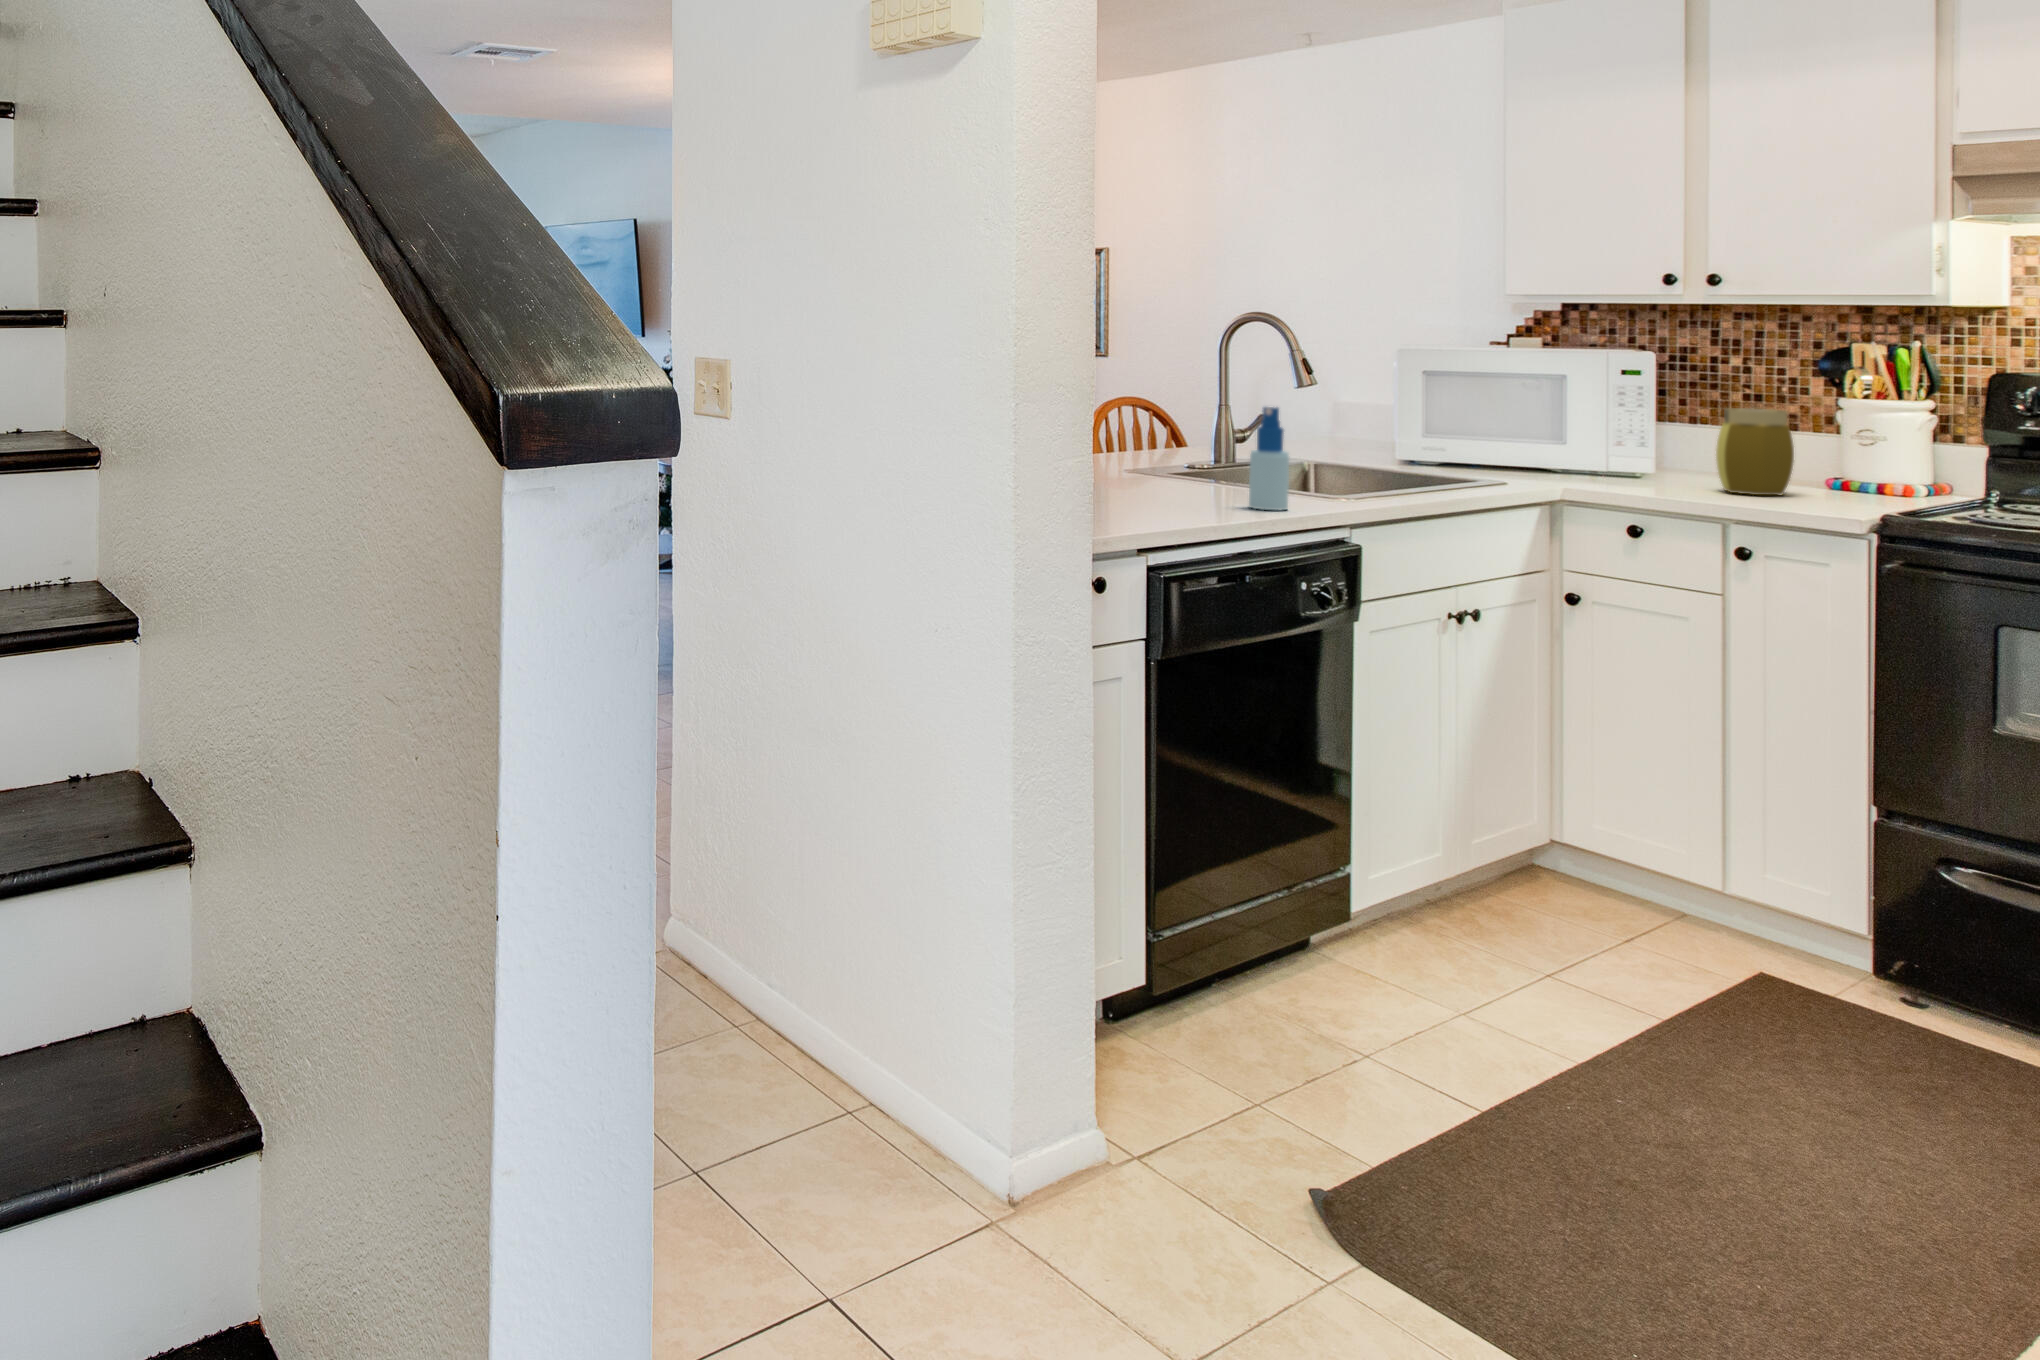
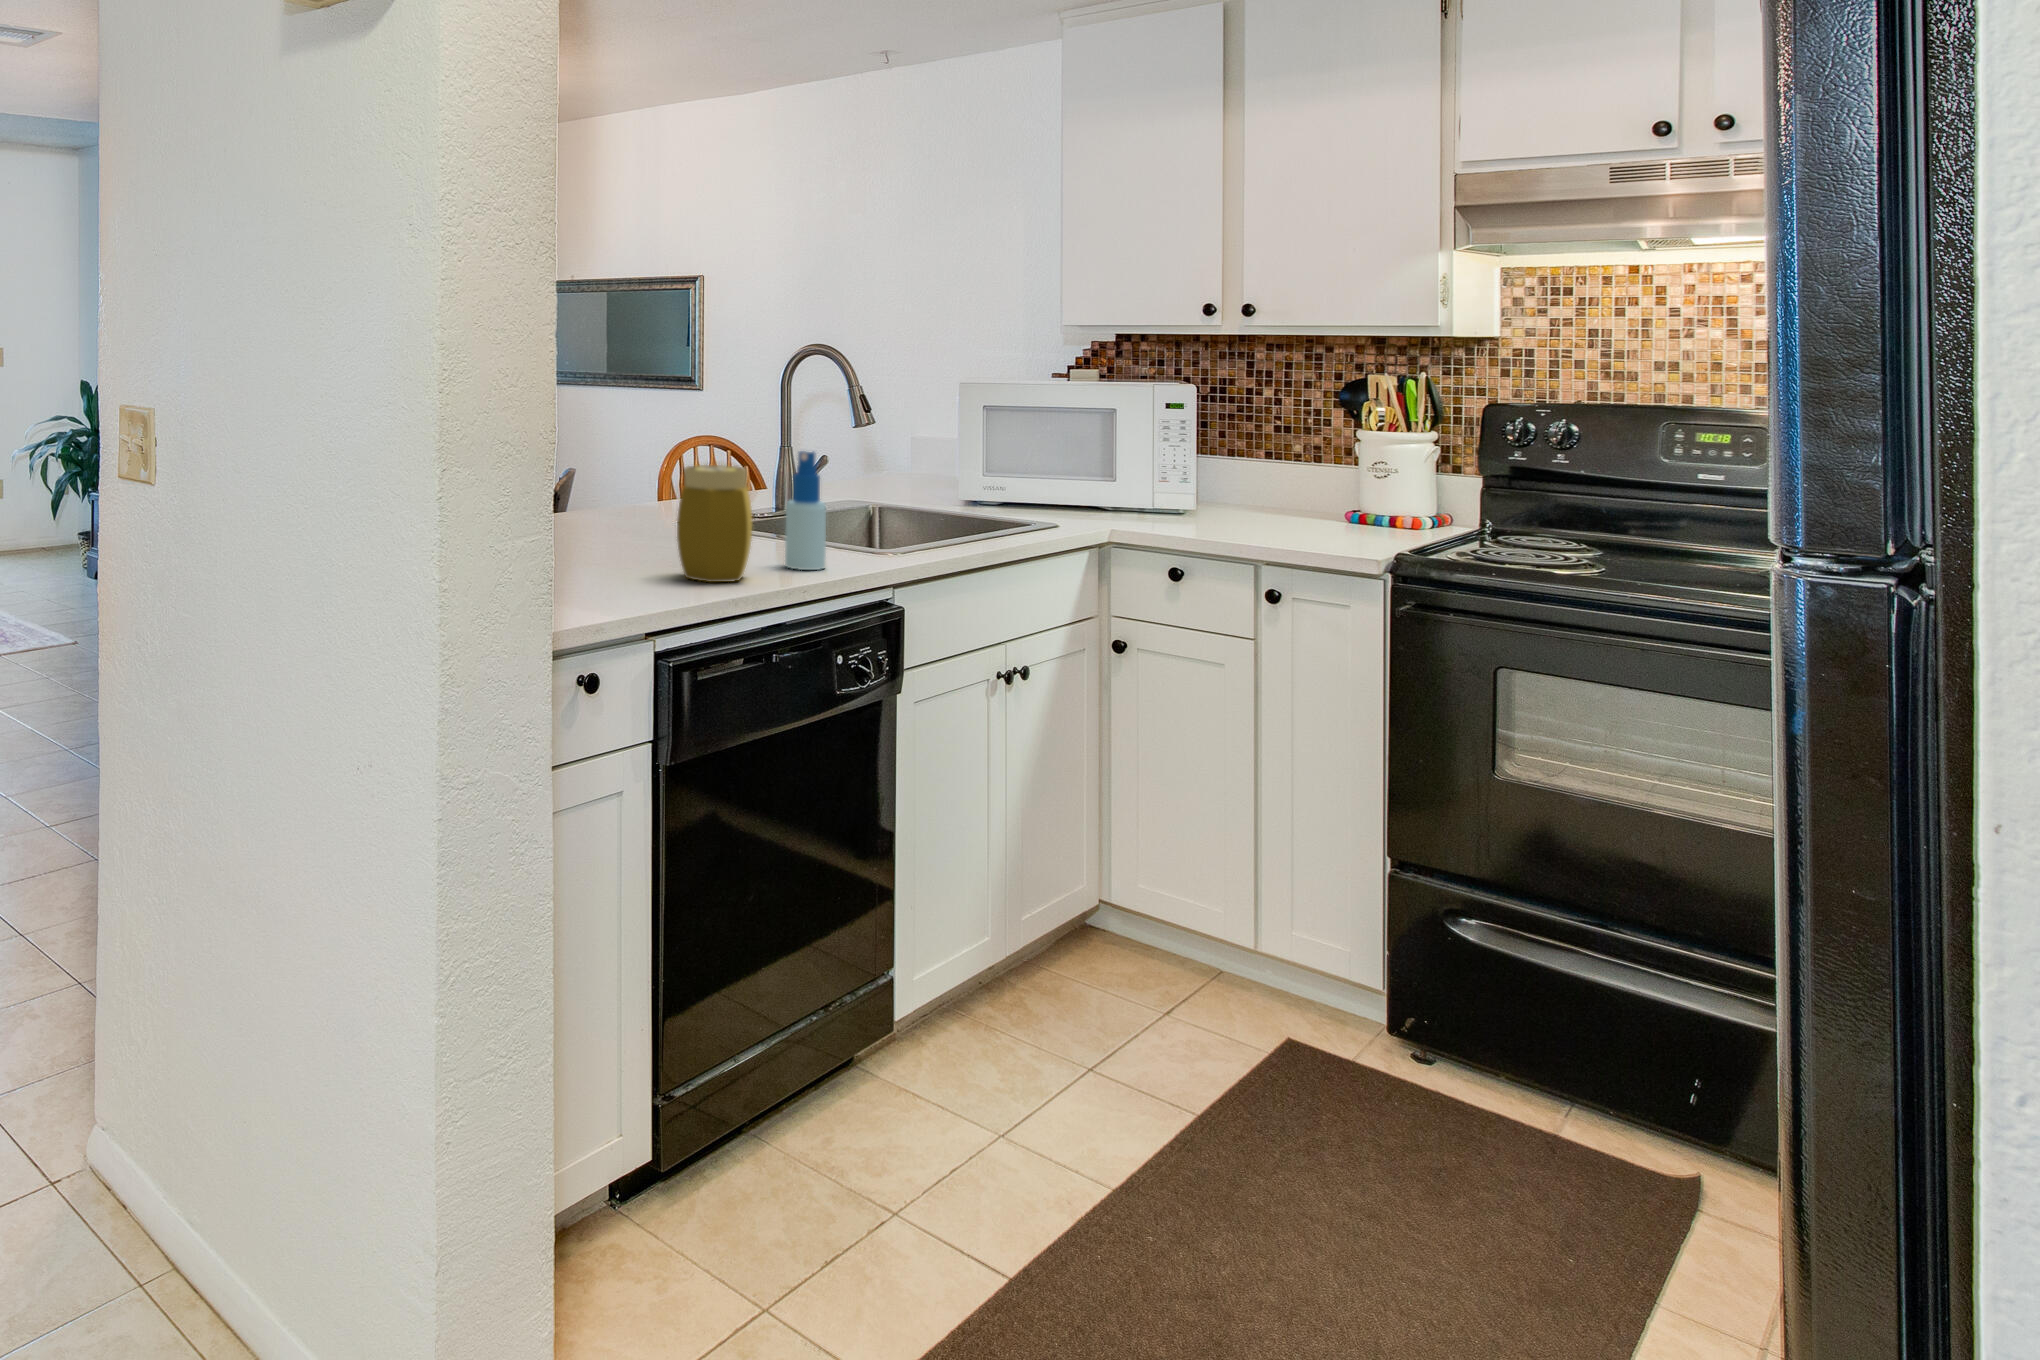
jar: present [1716,408,1794,495] -> present [677,465,752,582]

